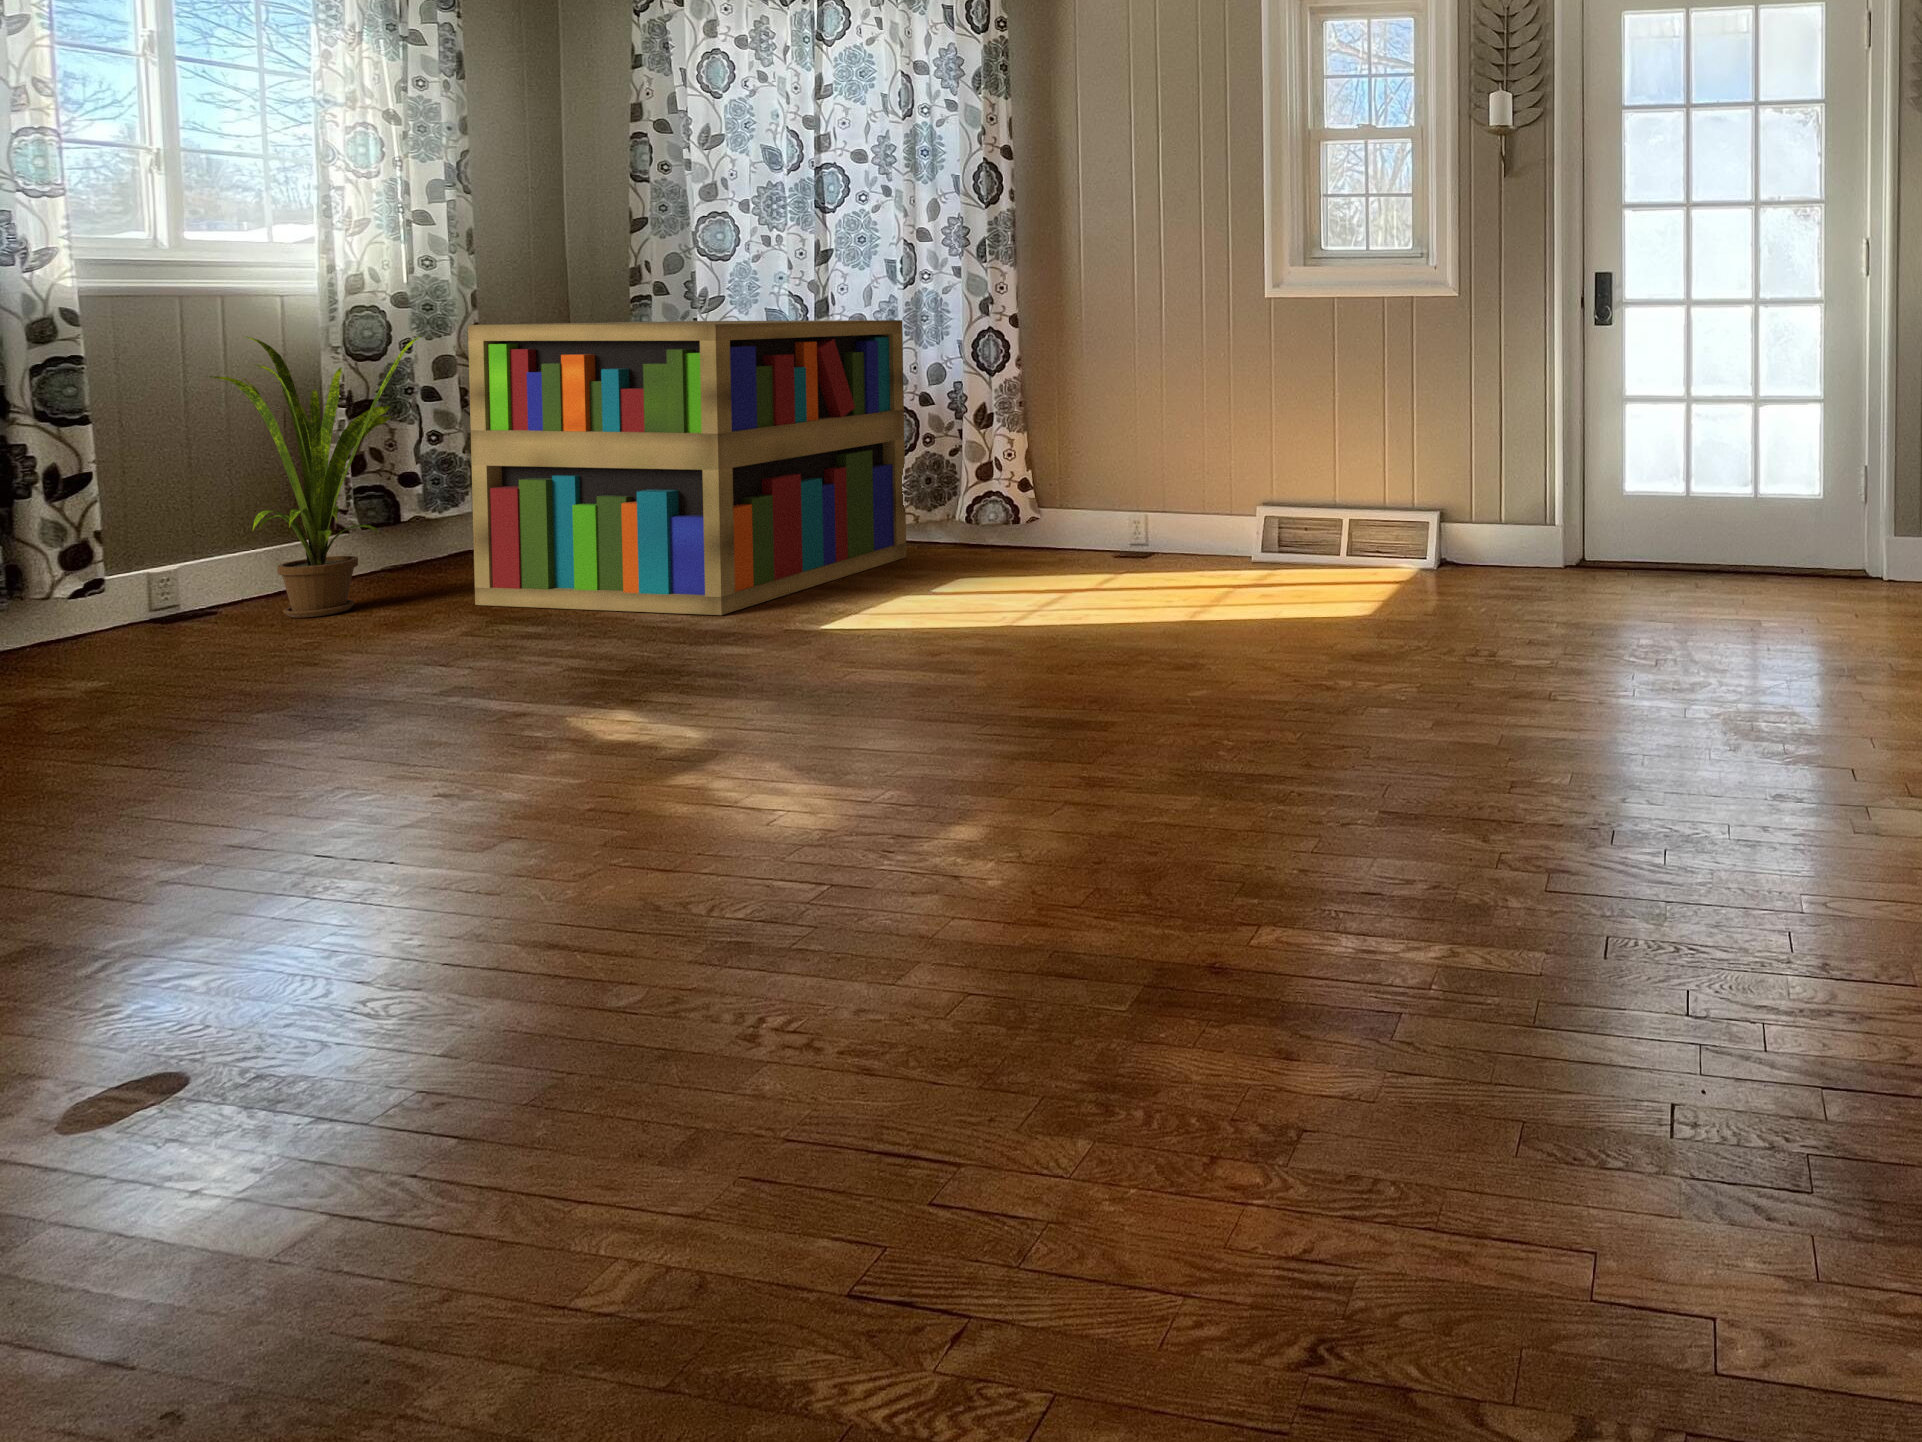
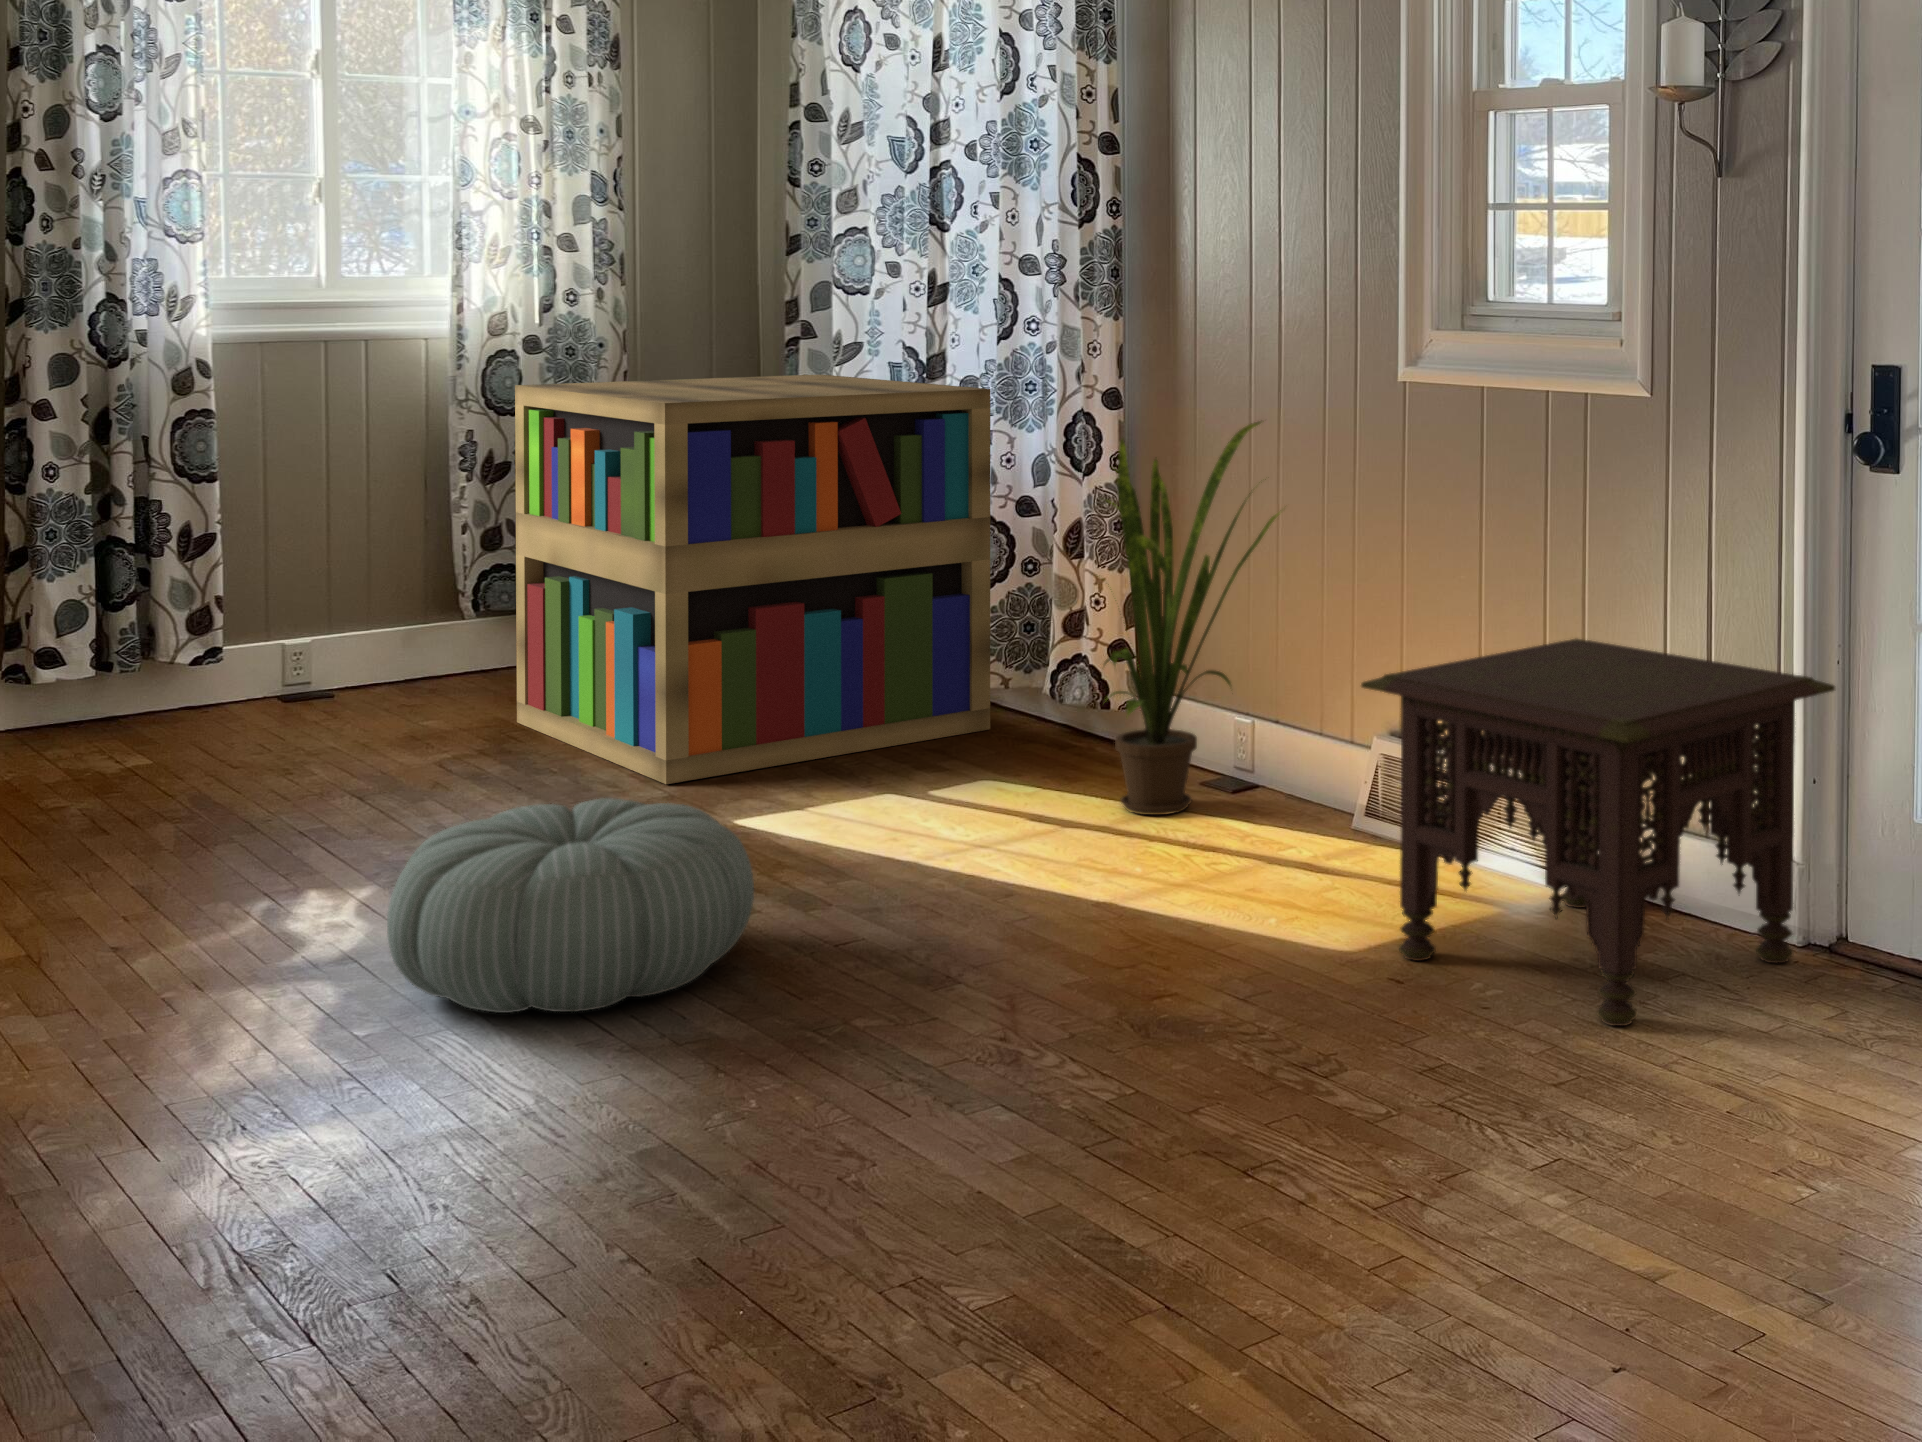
house plant: present [209,336,421,618] -> present [1097,421,1280,815]
side table: none [1376,430,1581,611] -> present [1361,639,1835,1026]
pouf: none [767,582,1048,735] -> present [387,798,754,1013]

